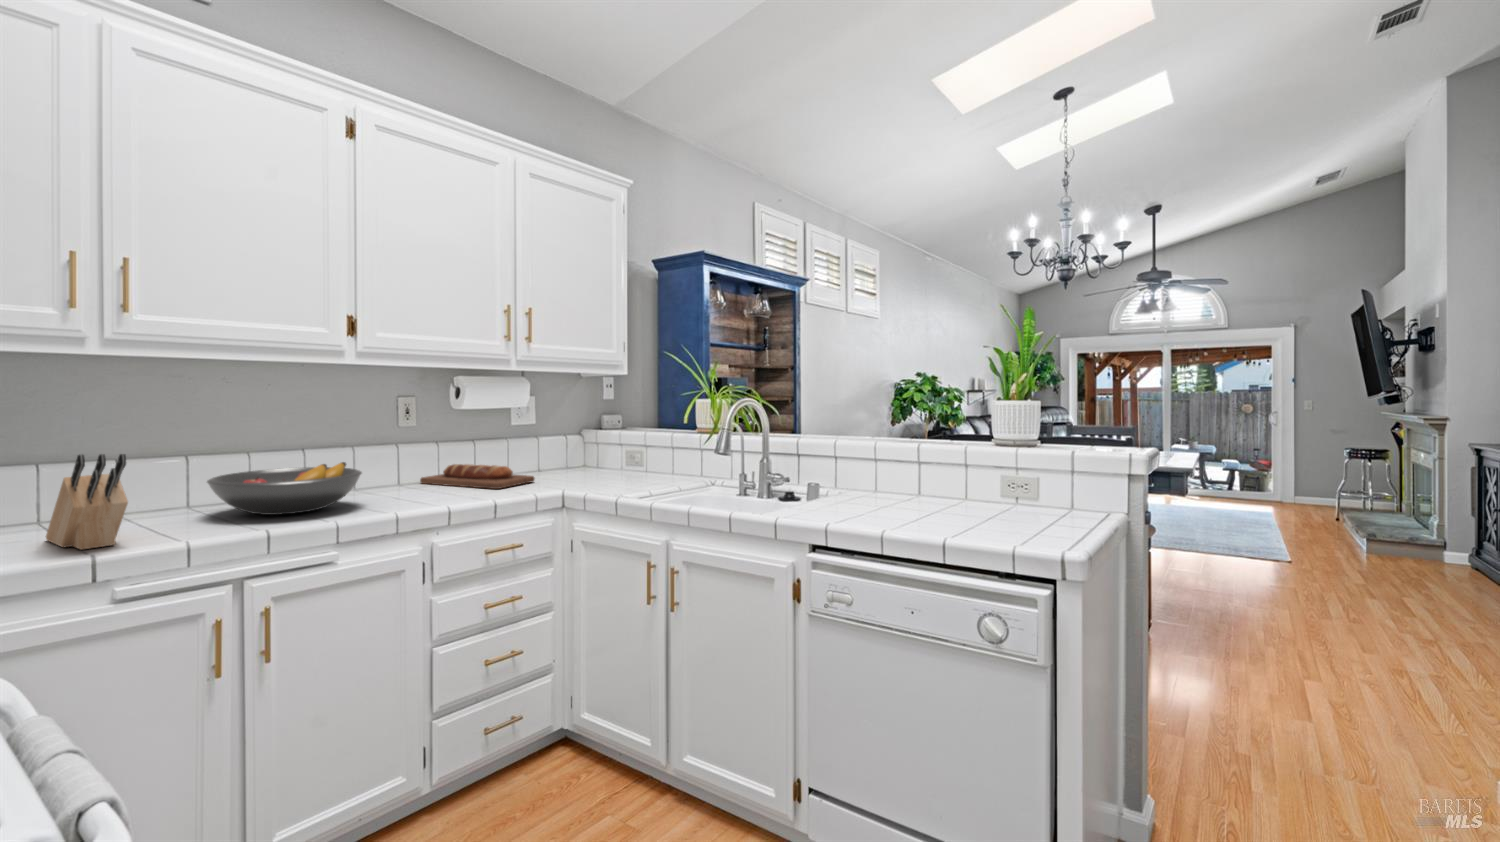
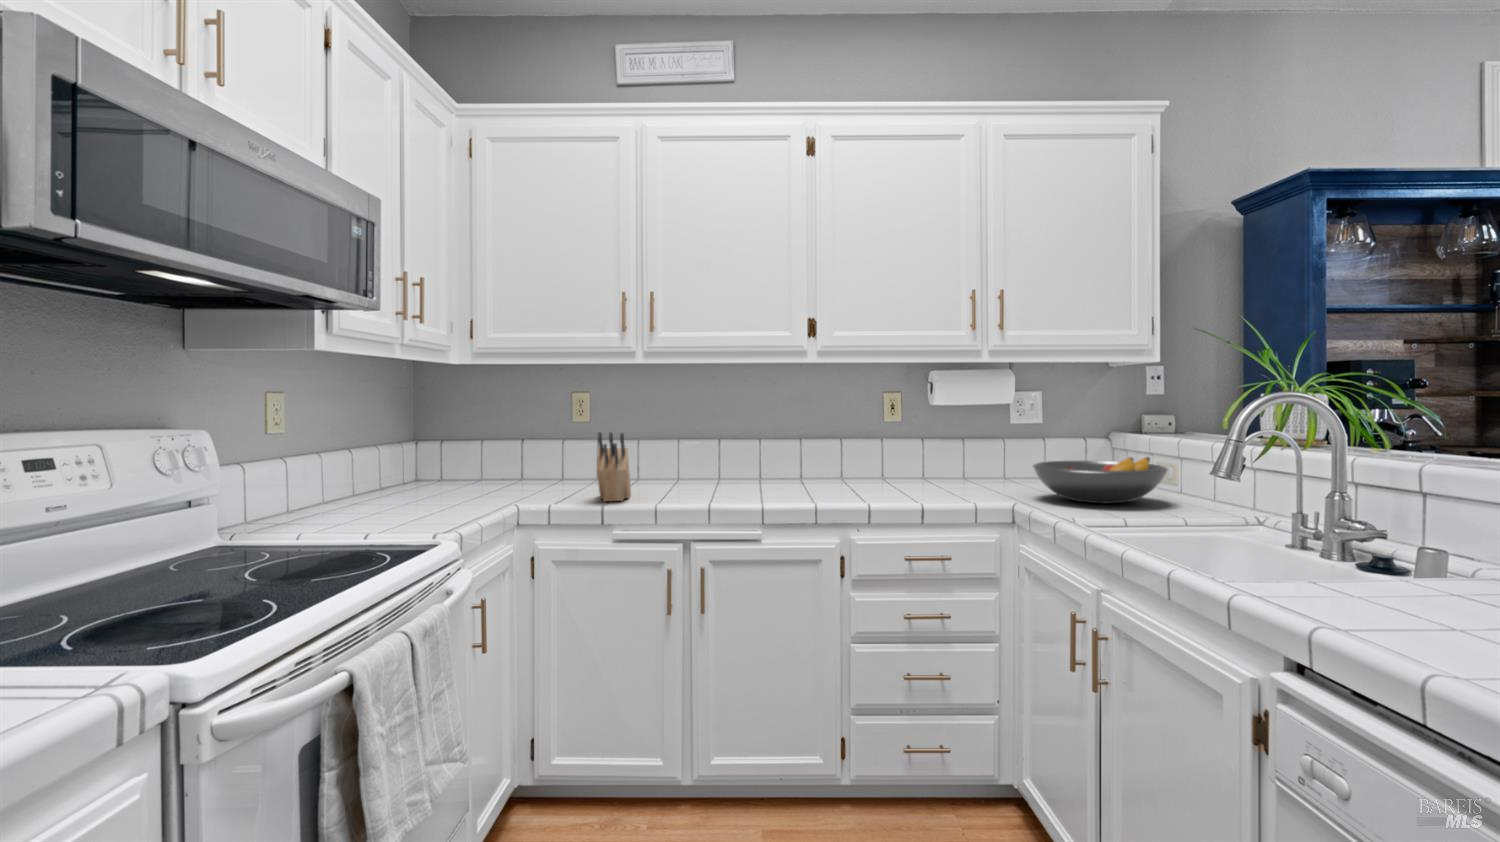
fruit bowl: present [207,462,362,515] -> present [1033,457,1168,503]
bread loaf: present [420,464,534,489] -> none [893,465,1004,494]

